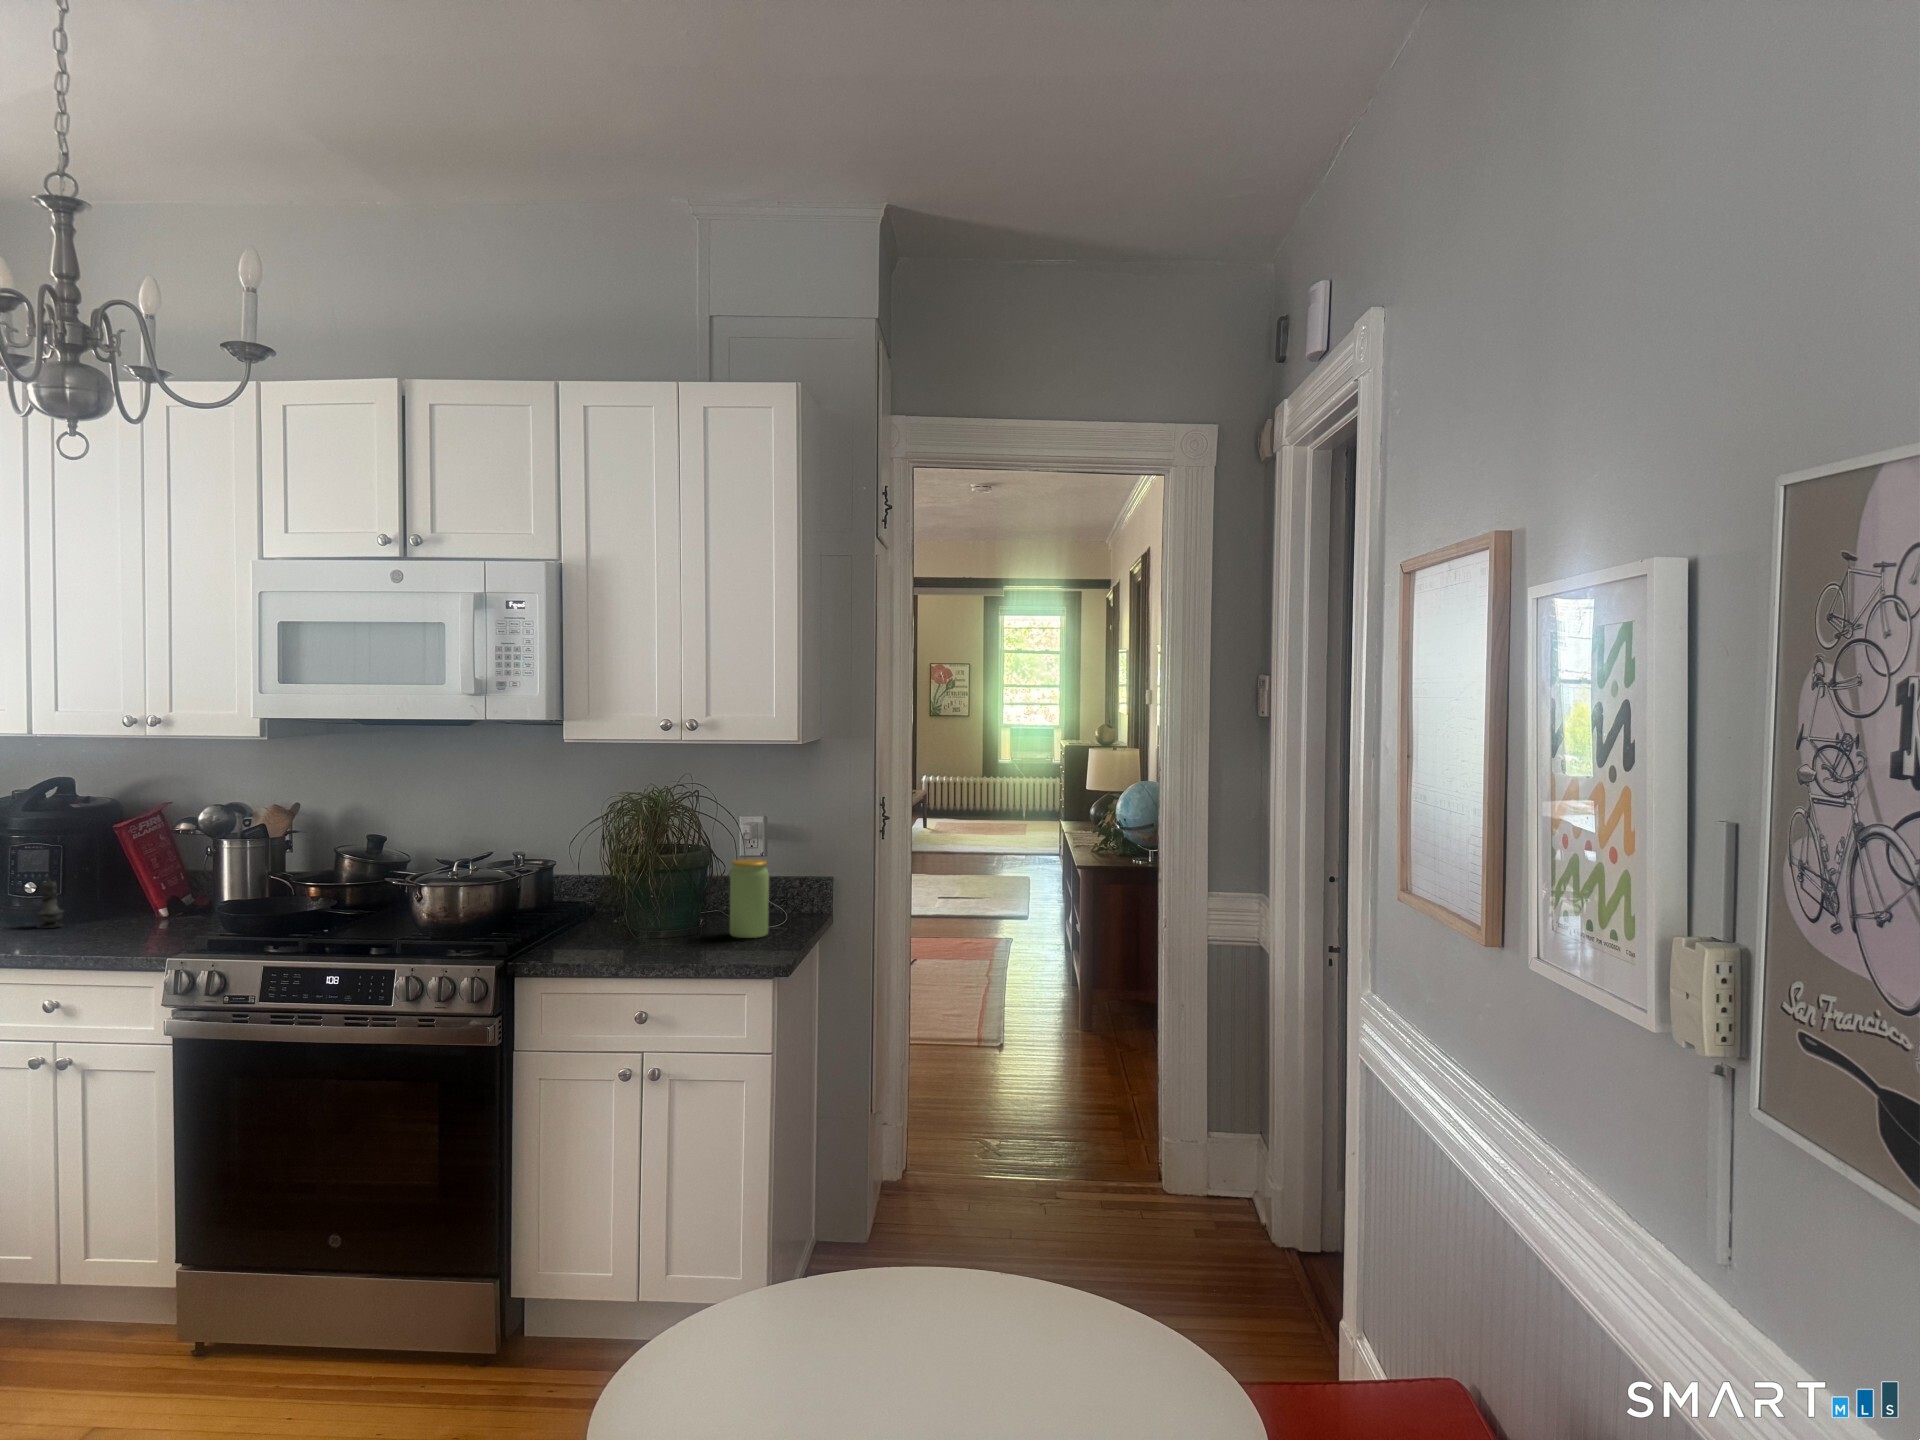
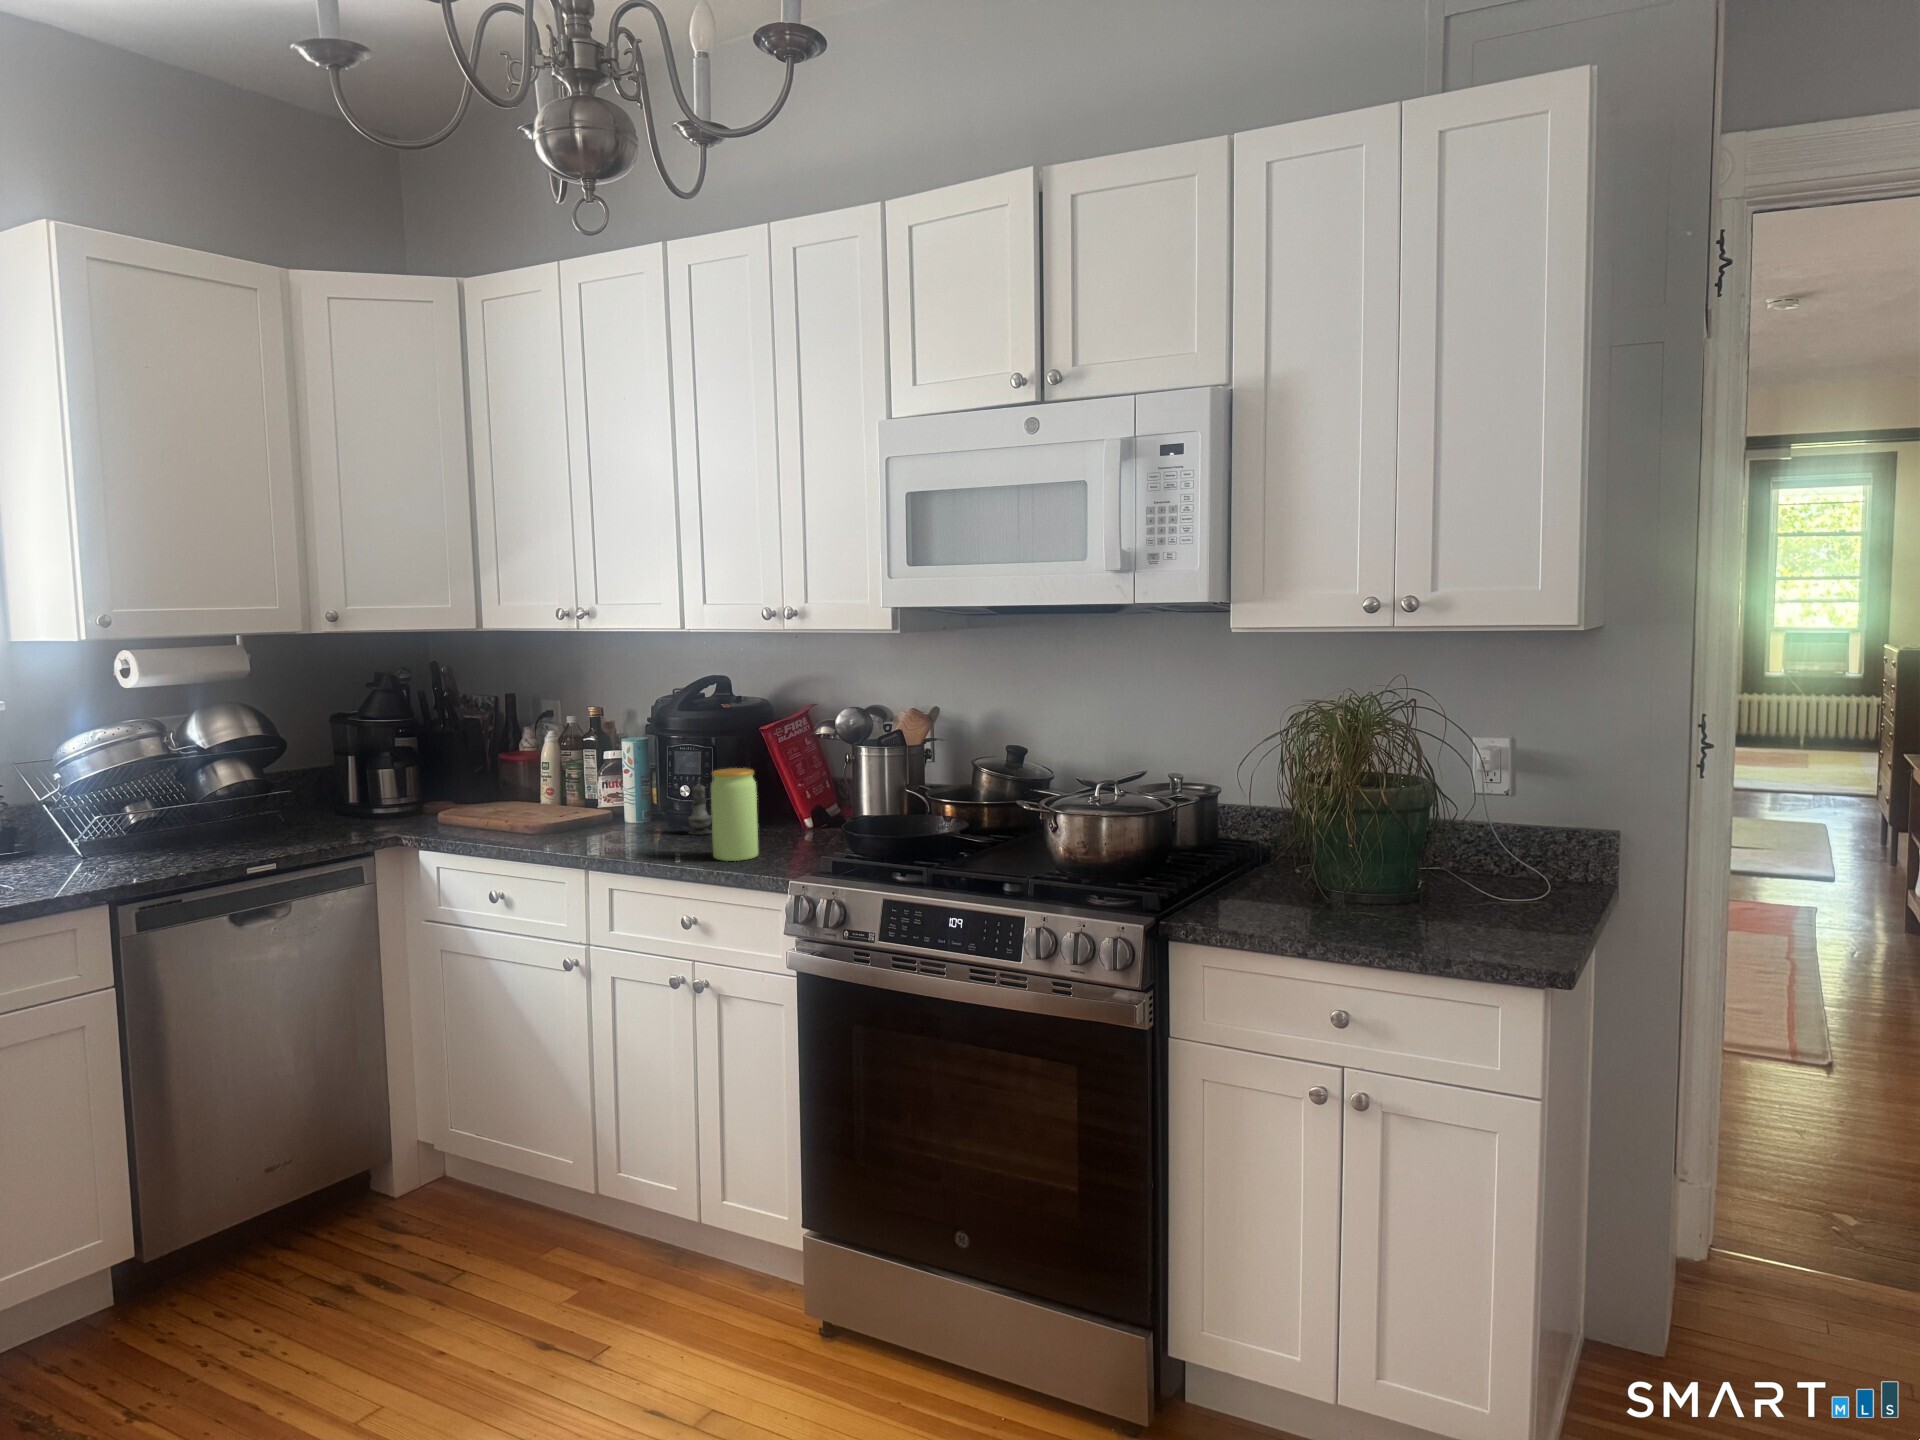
jar: present [730,859,769,938] -> present [711,768,758,861]

